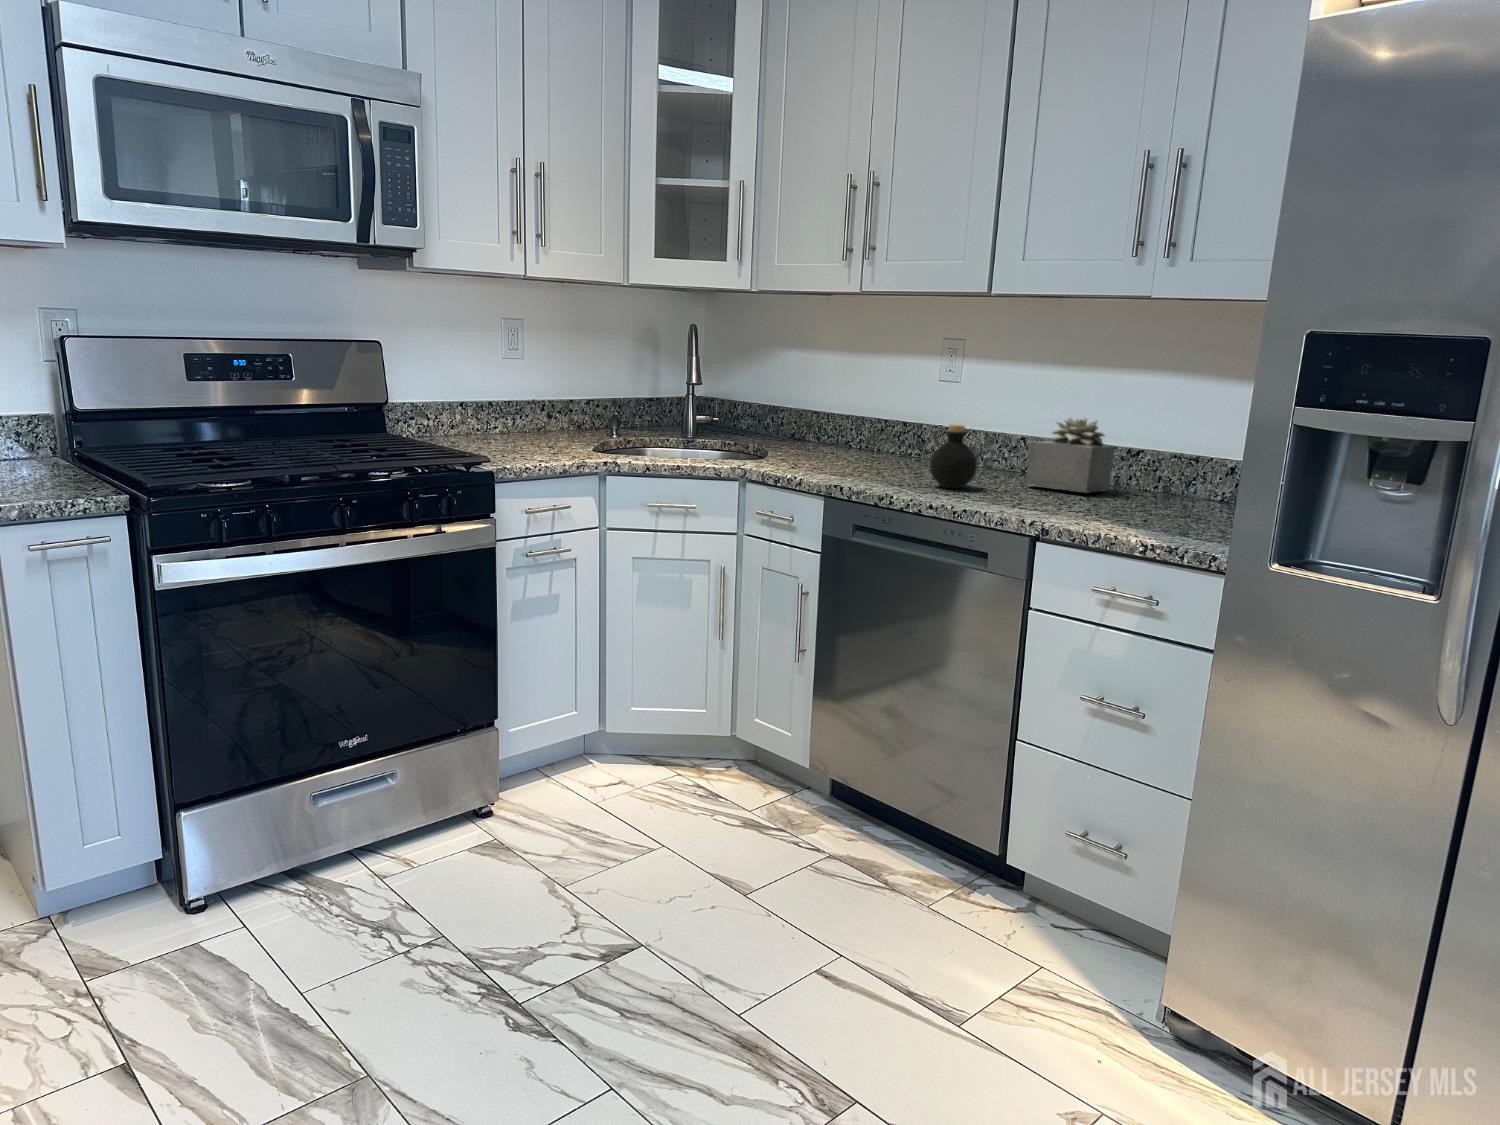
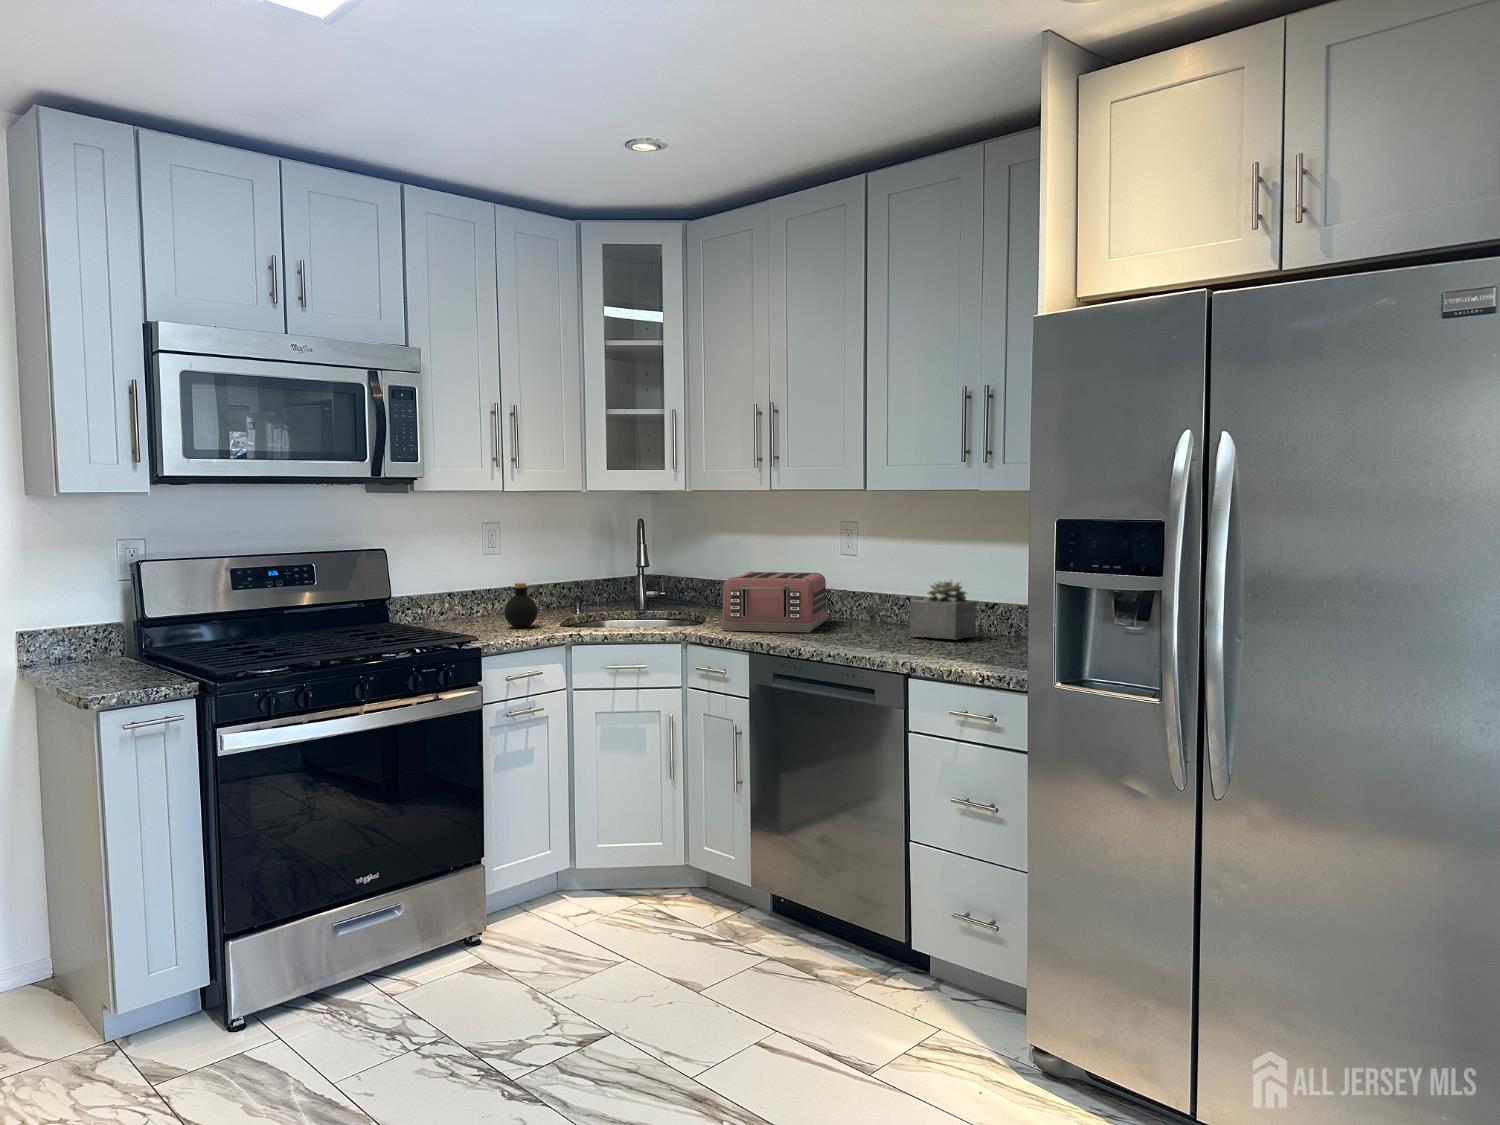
toaster: none [789,397,917,474] -> present [721,572,827,632]
bottle: present [930,425,977,488] -> present [504,583,538,628]

